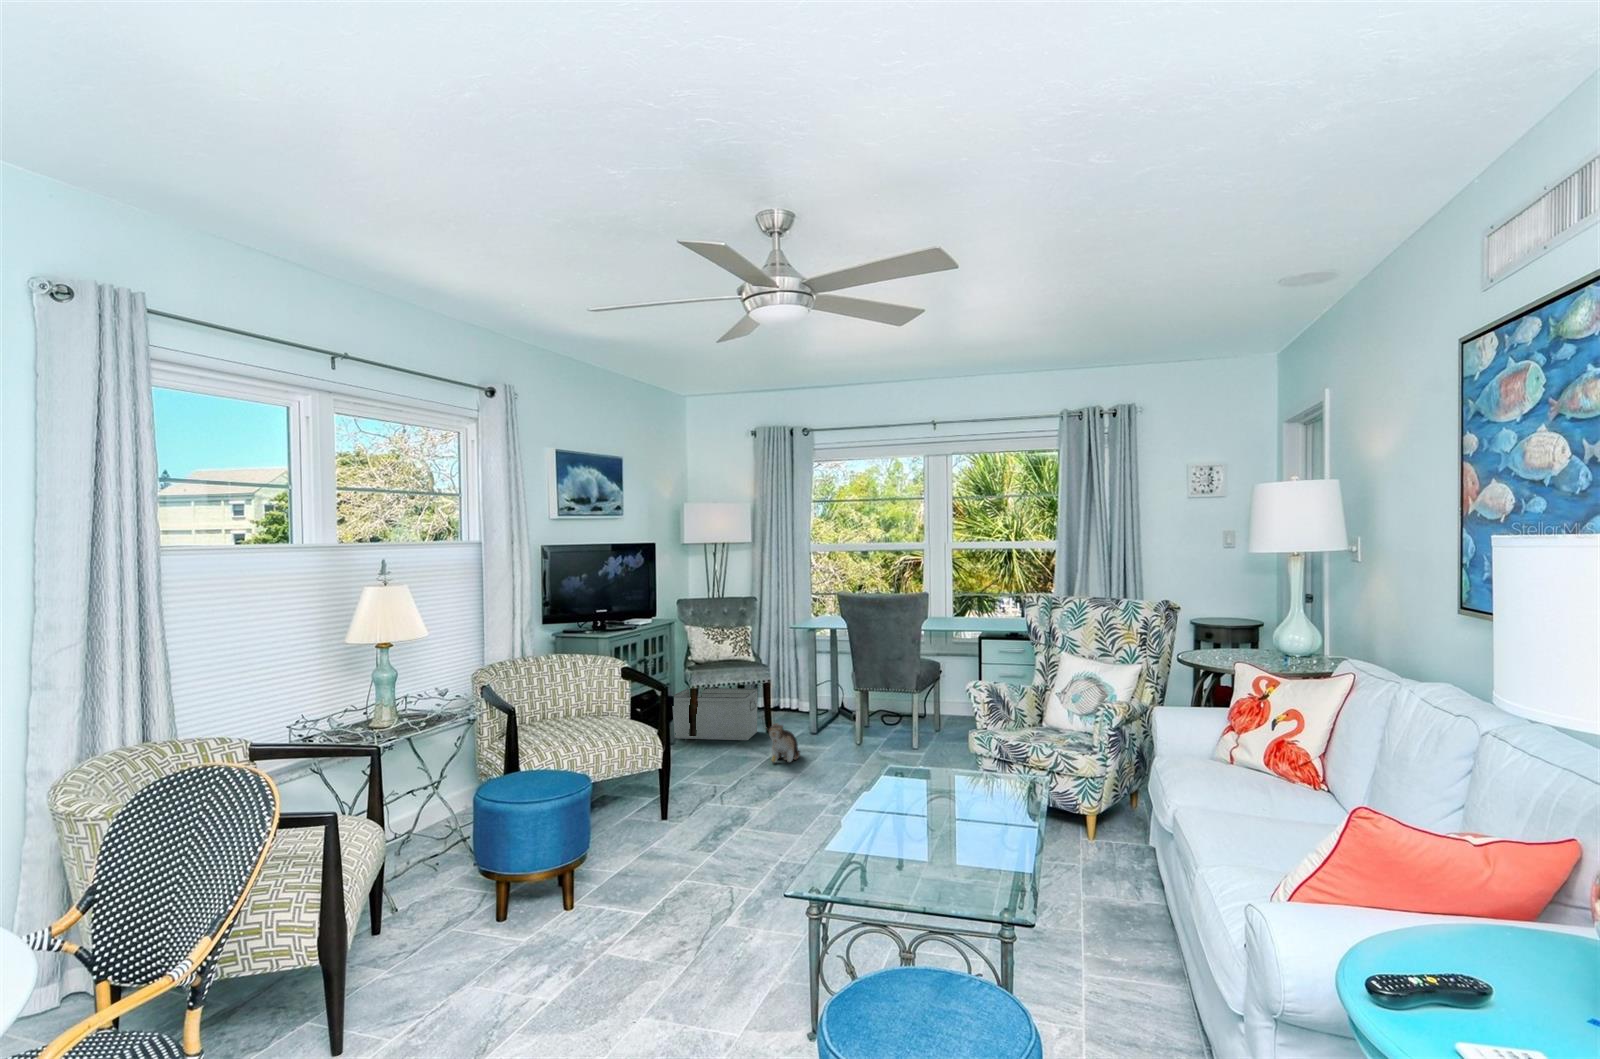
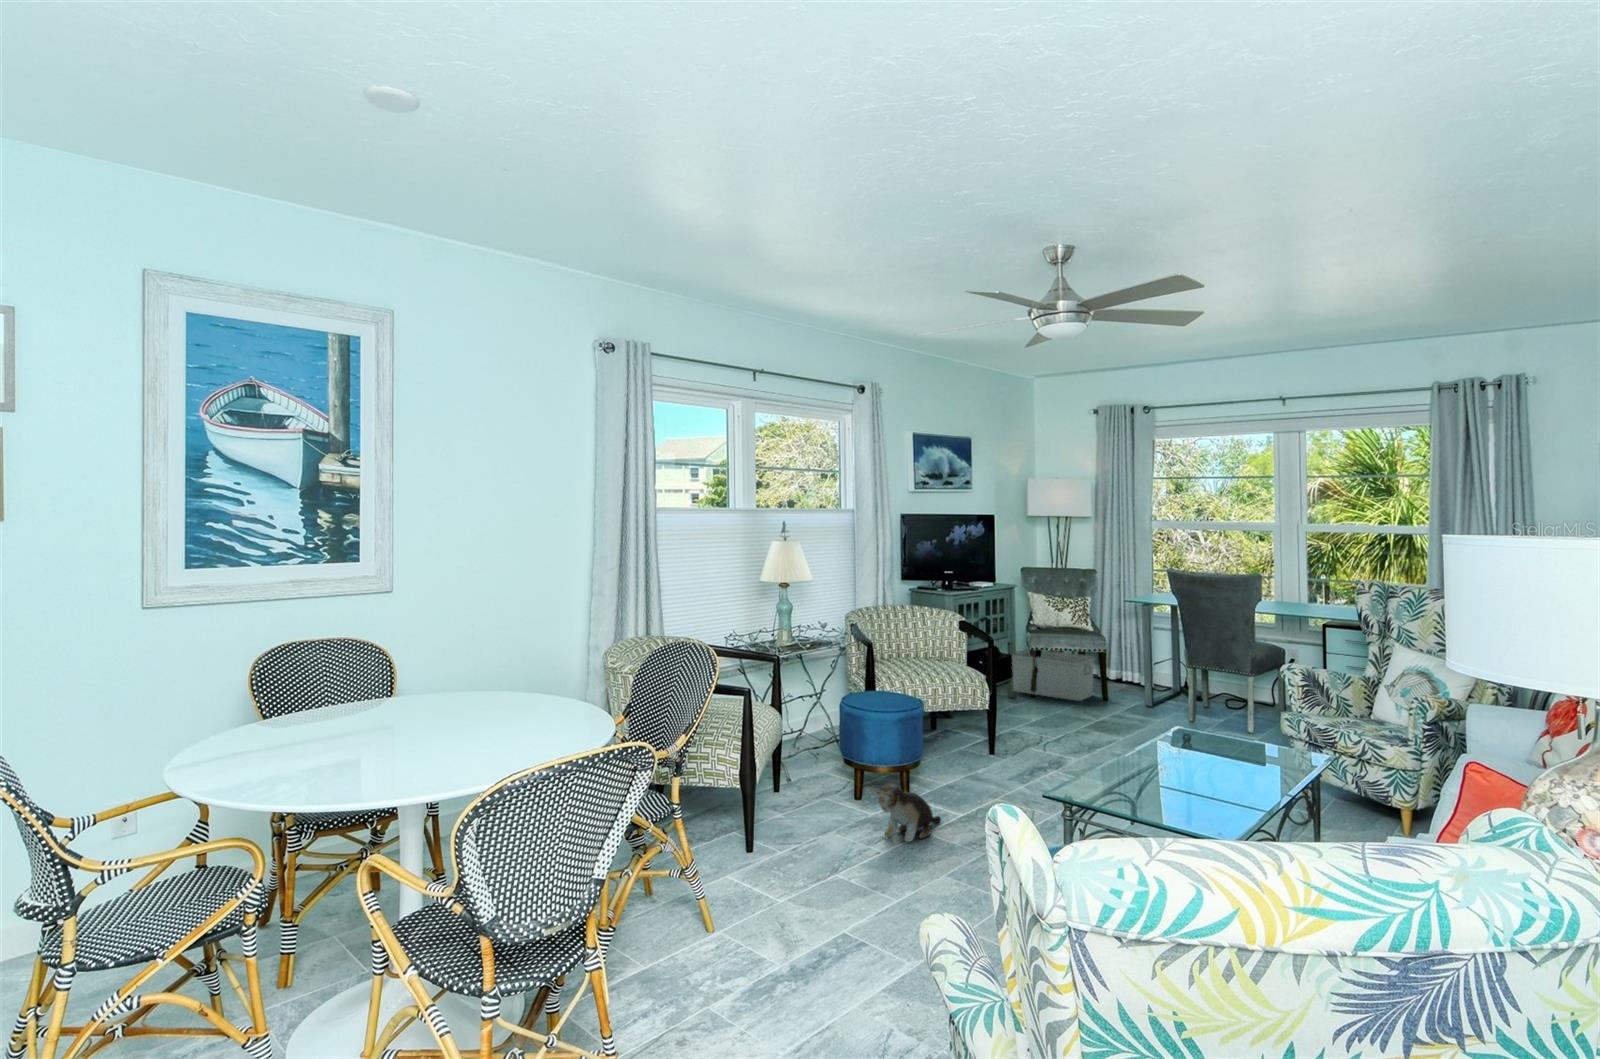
plush toy: present [766,723,800,763] -> present [872,783,941,842]

